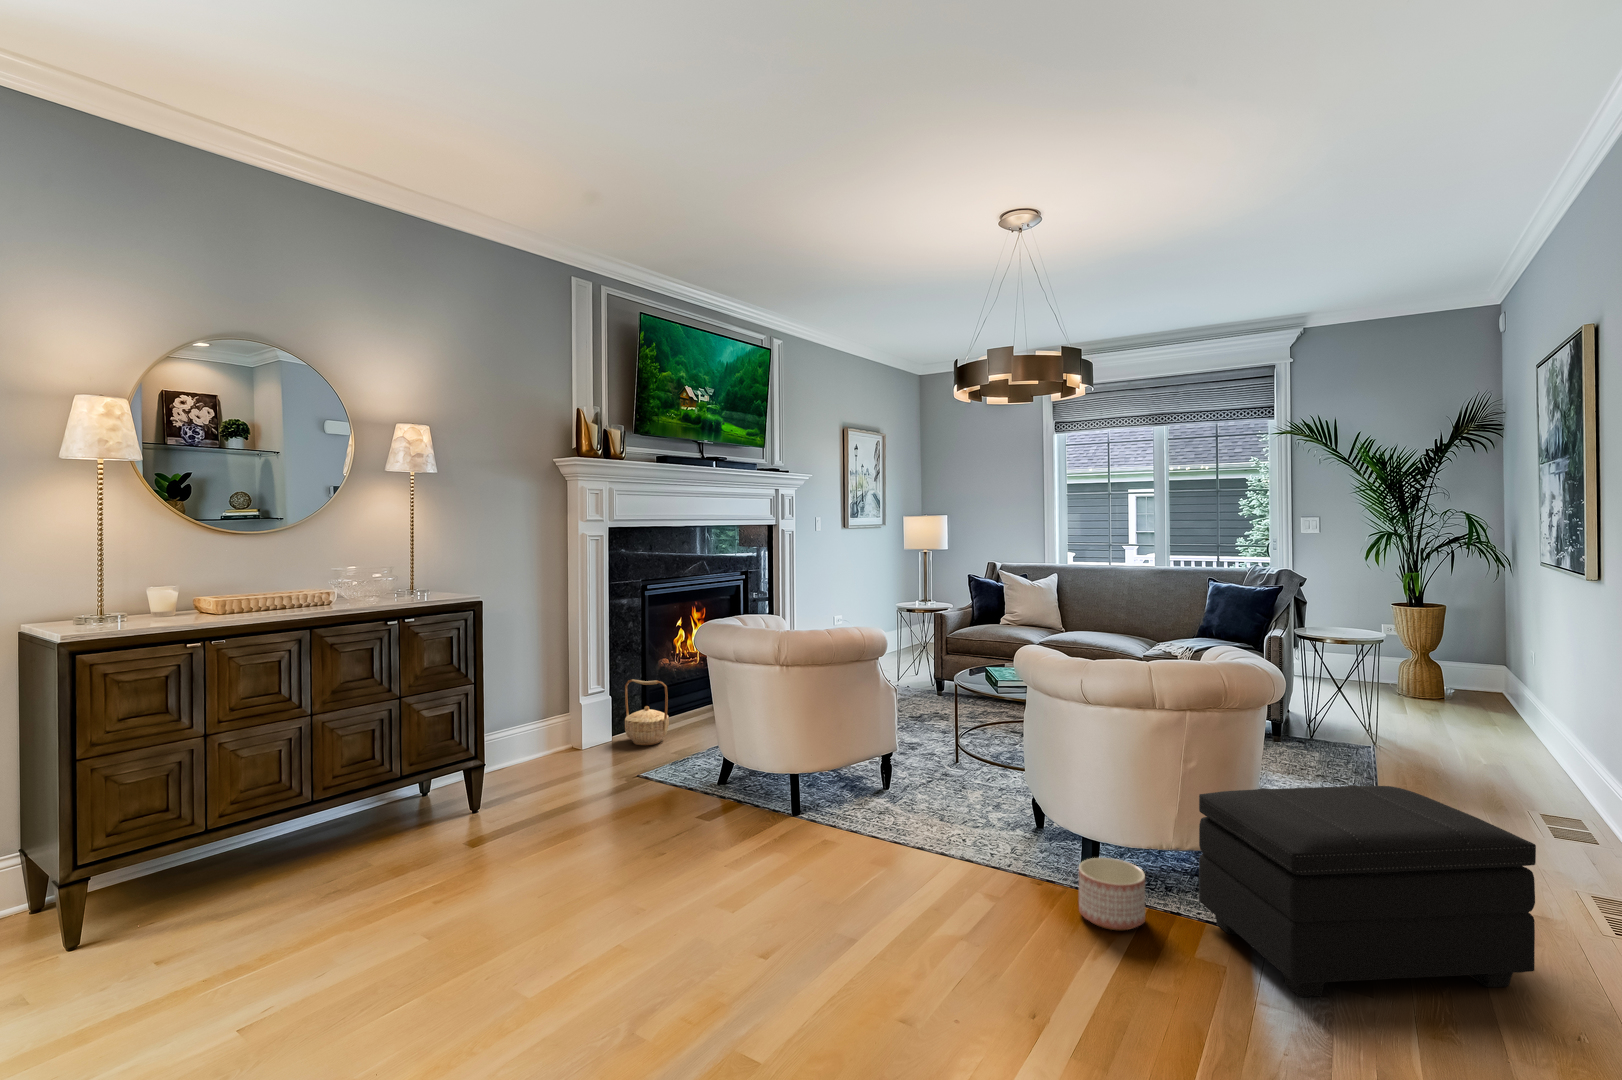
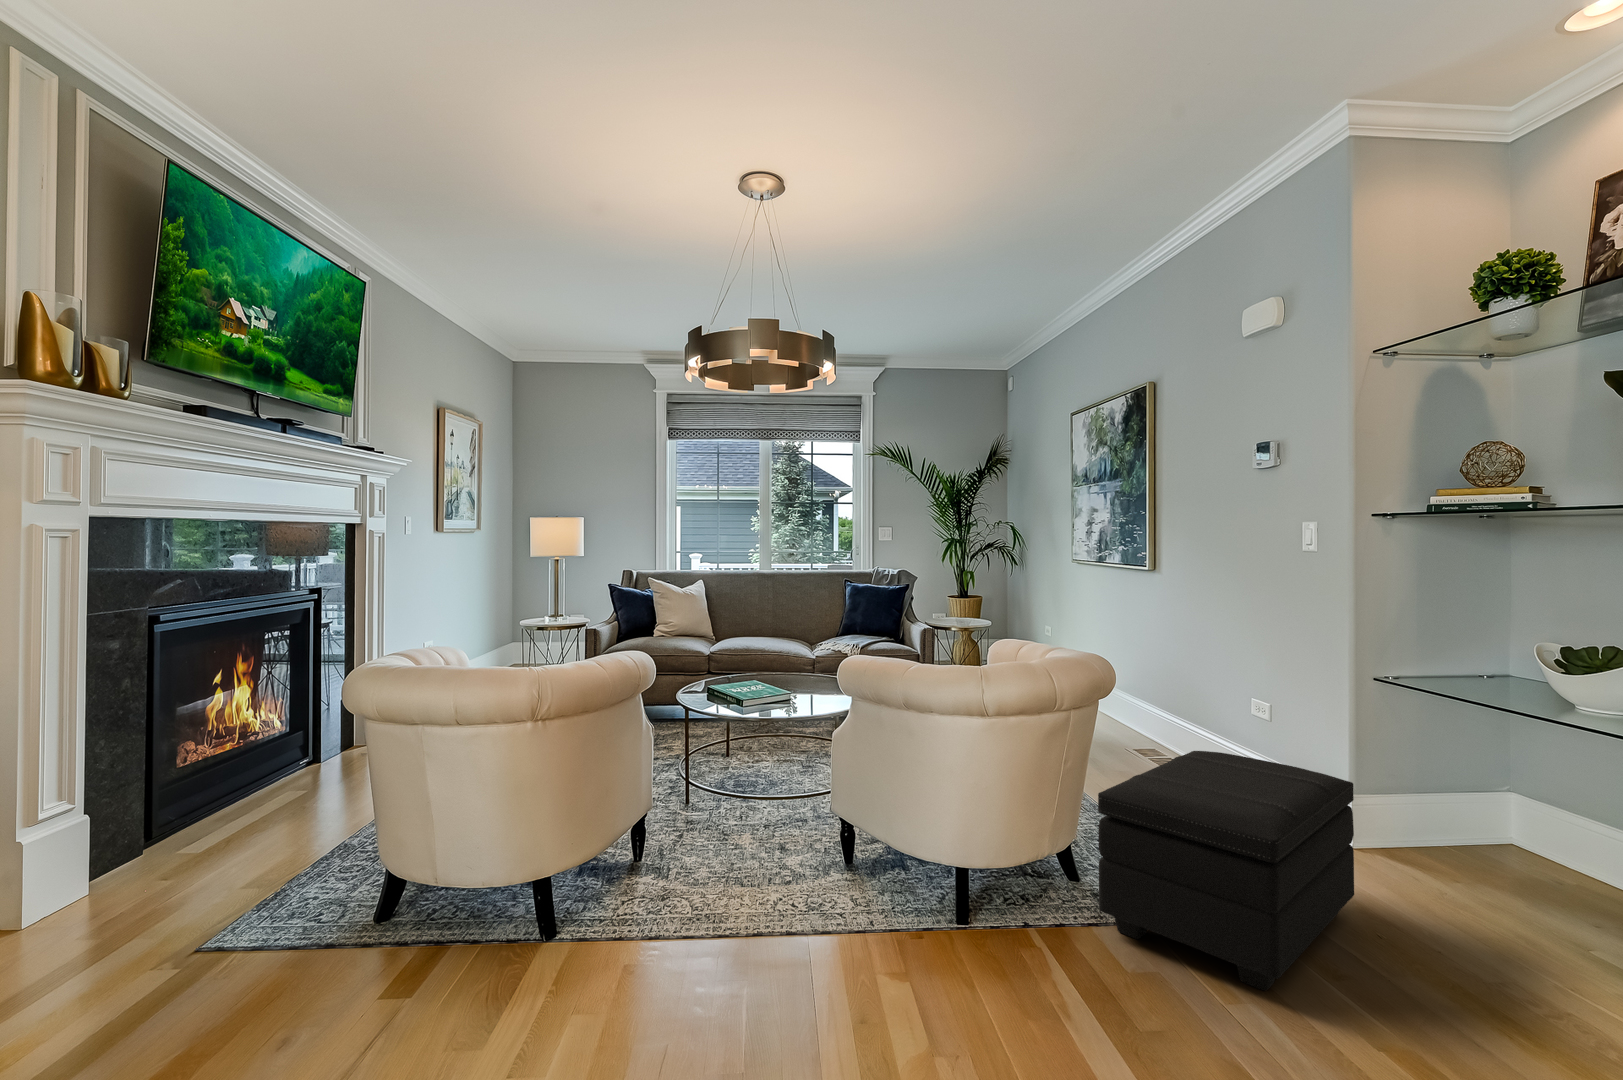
basket: present [625,679,669,745] -> none [121,771,223,889]
planter: present [1079,858,1145,930] -> none [999,888,1076,978]

